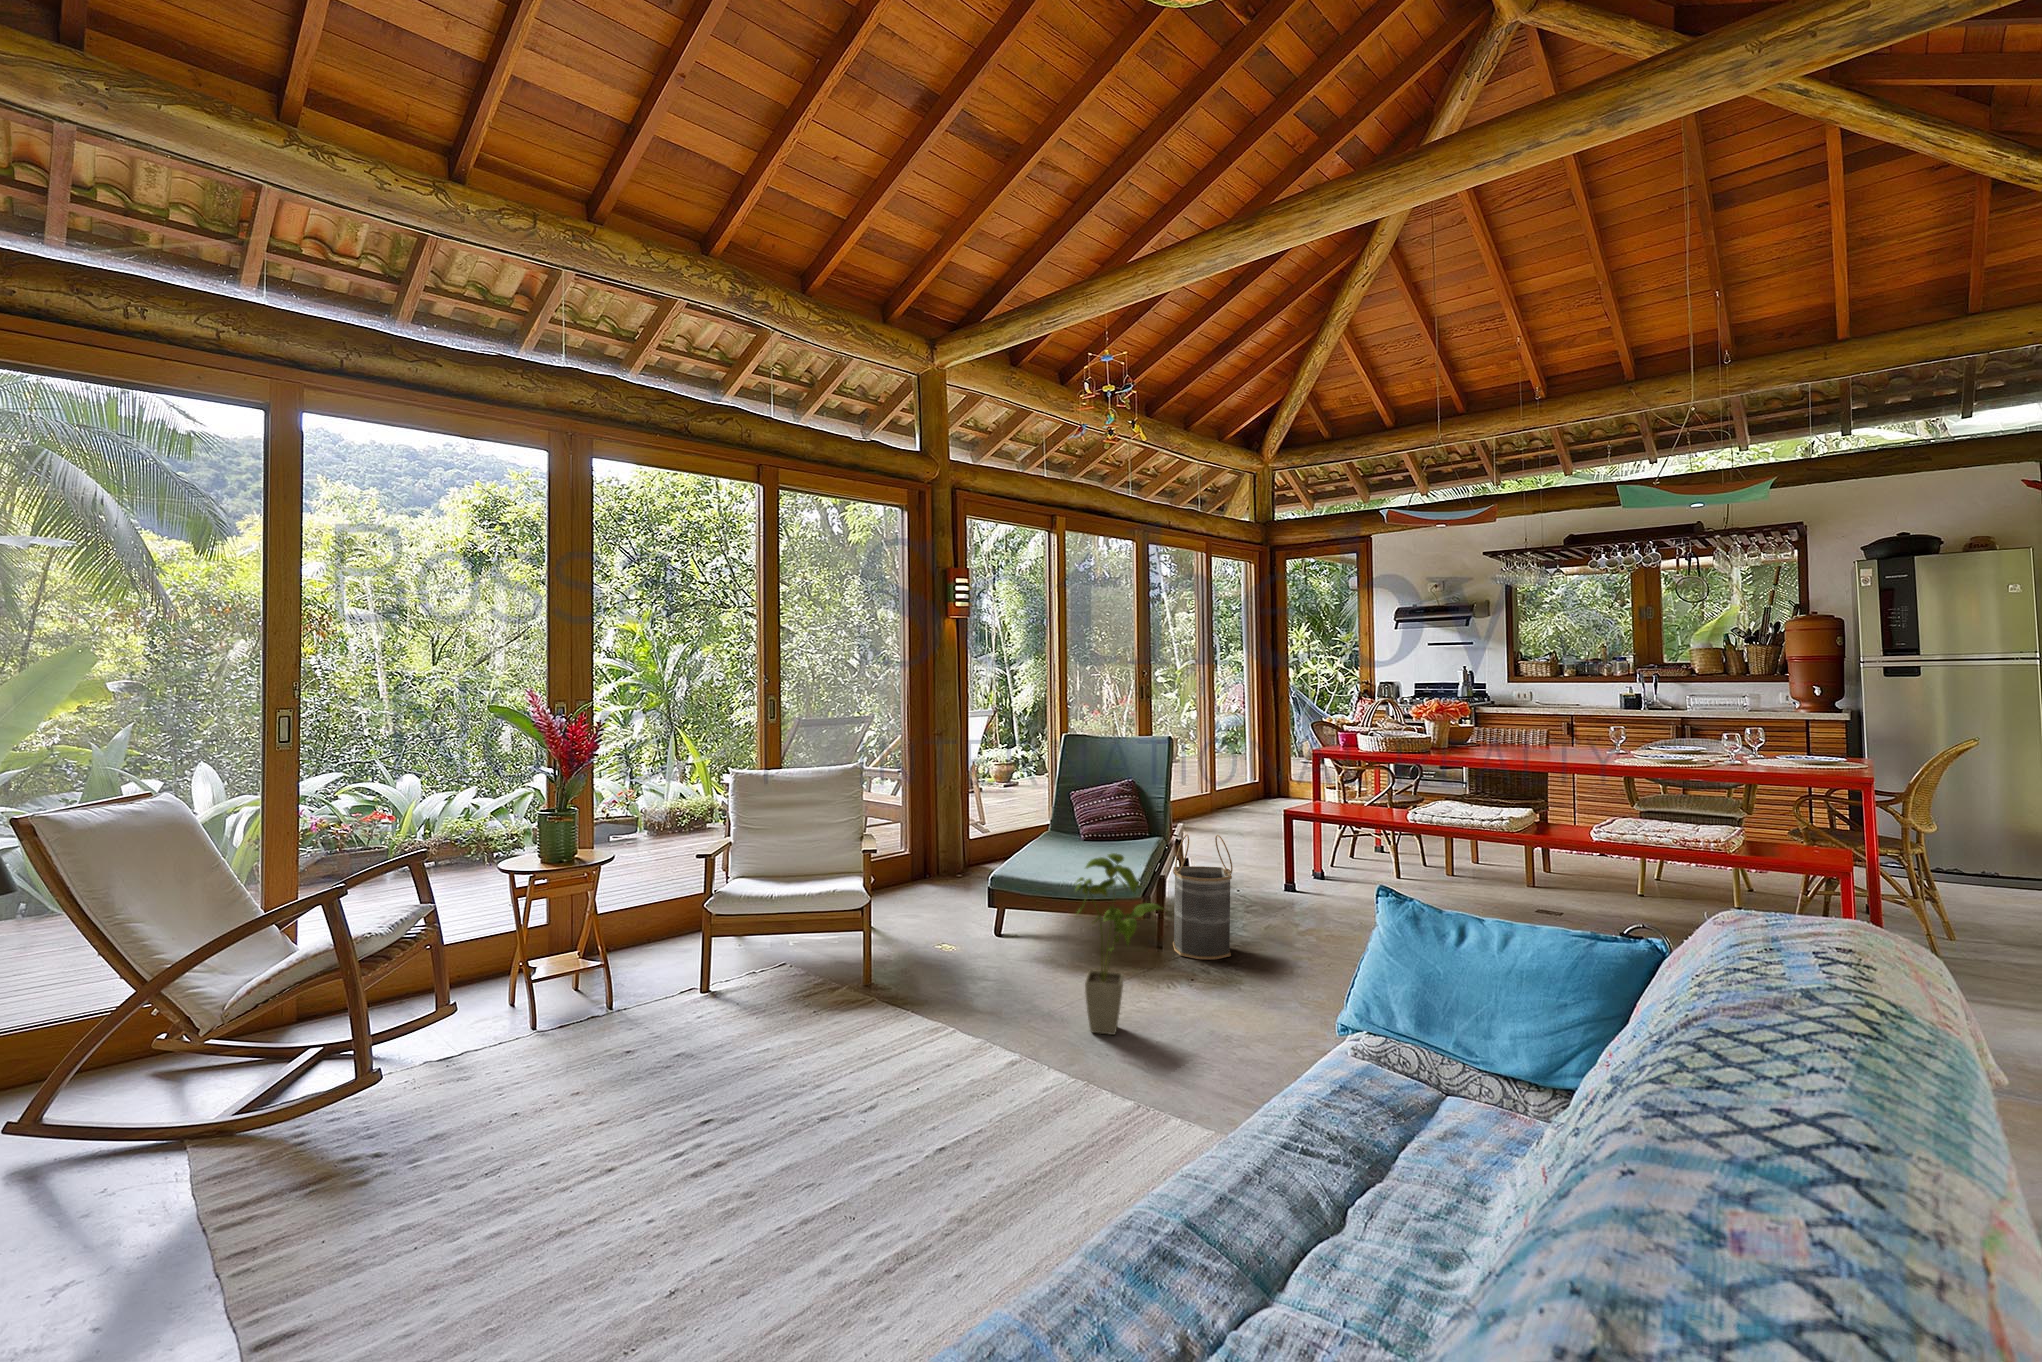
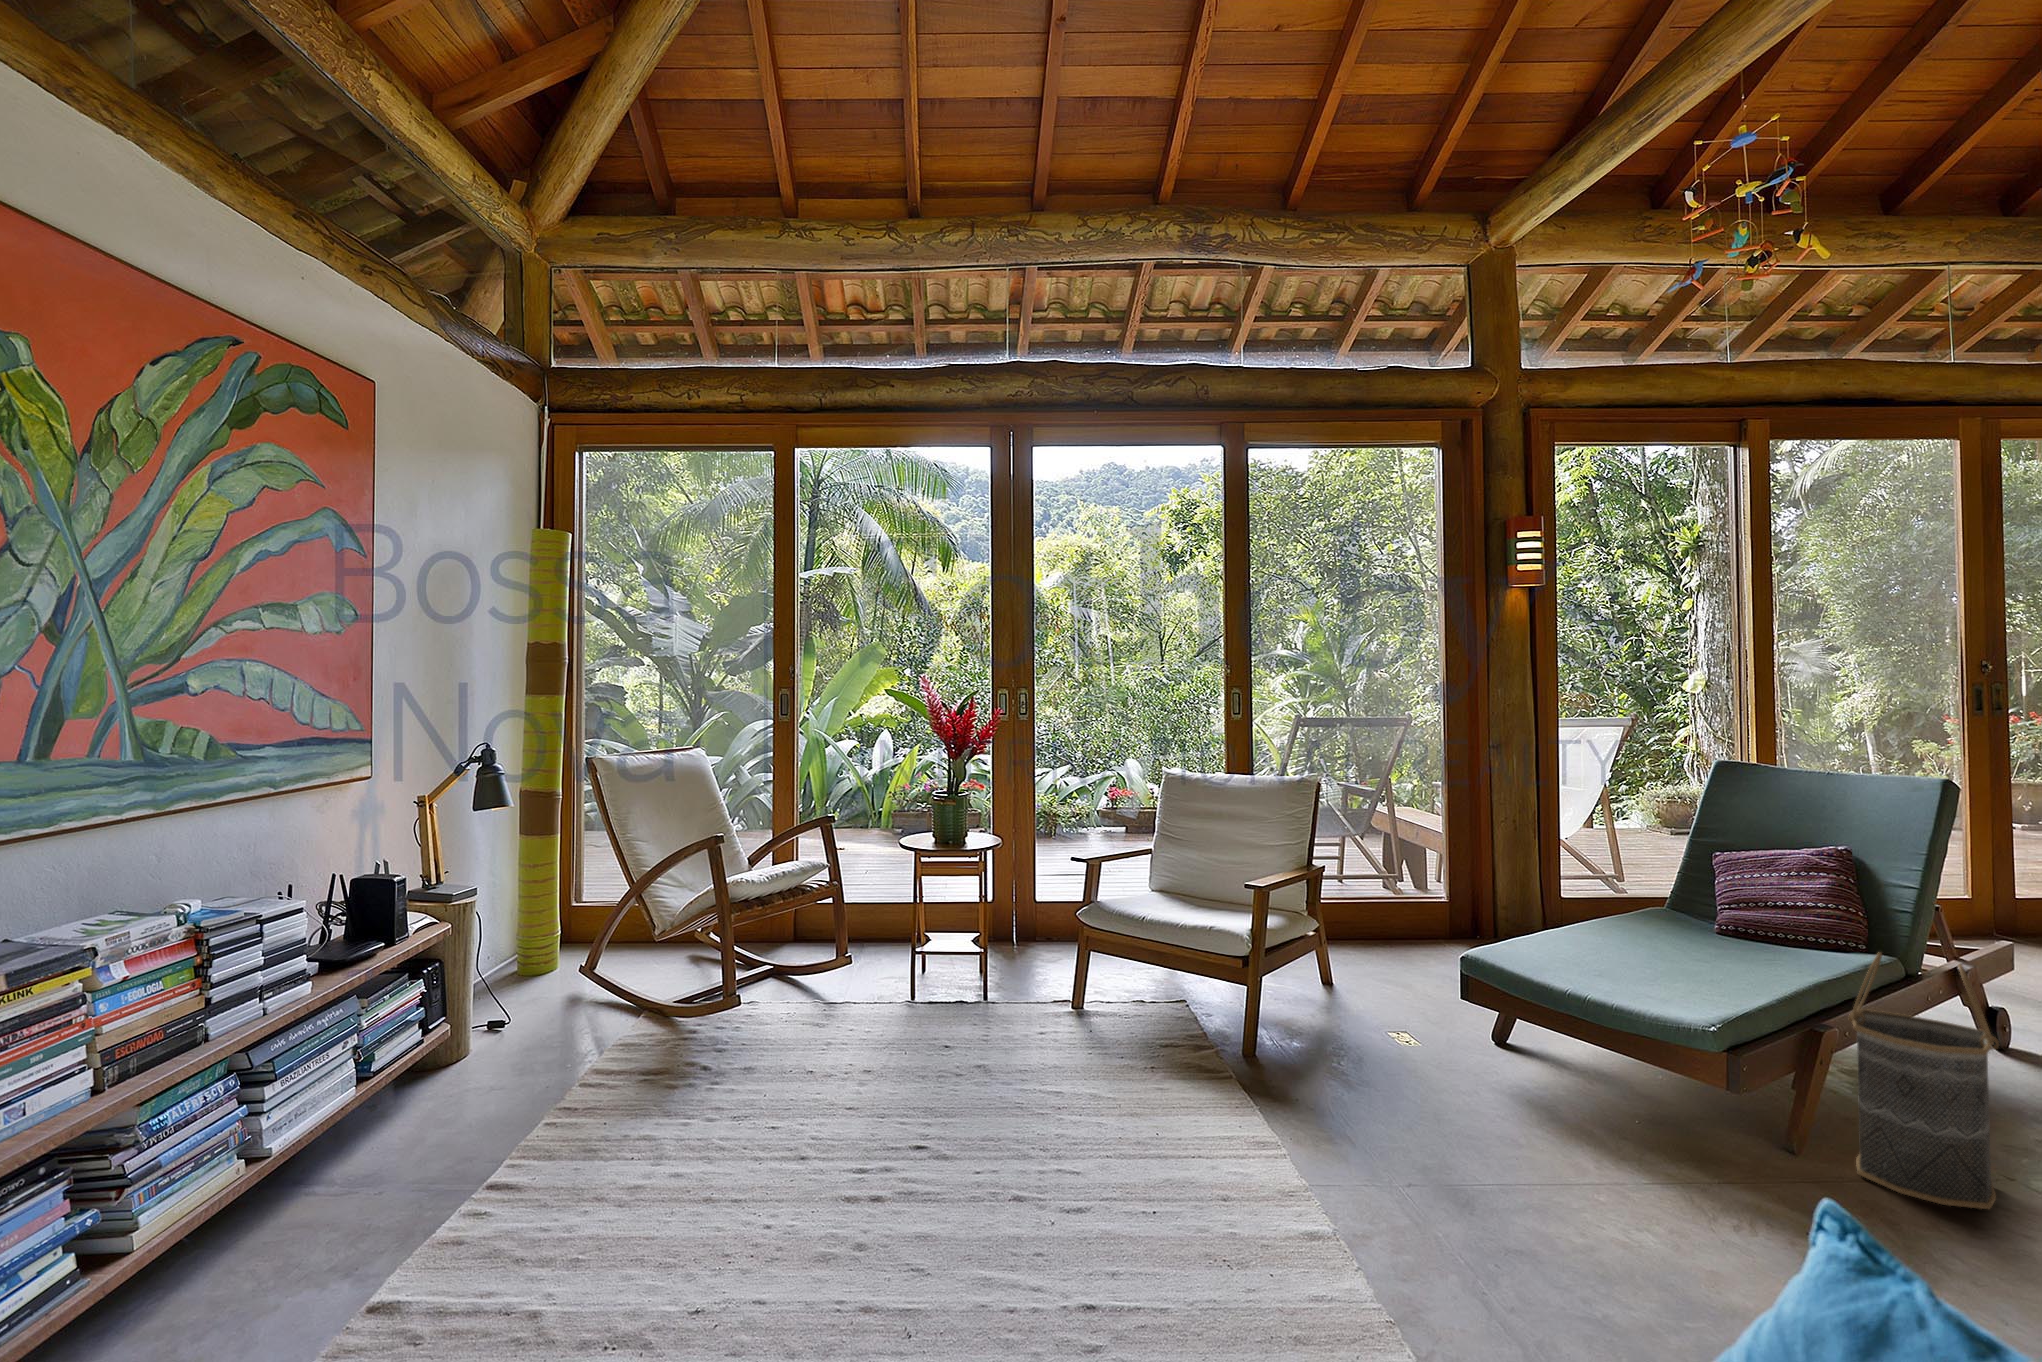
house plant: present [1076,853,1162,1035] -> none [1481,943,1670,1250]

